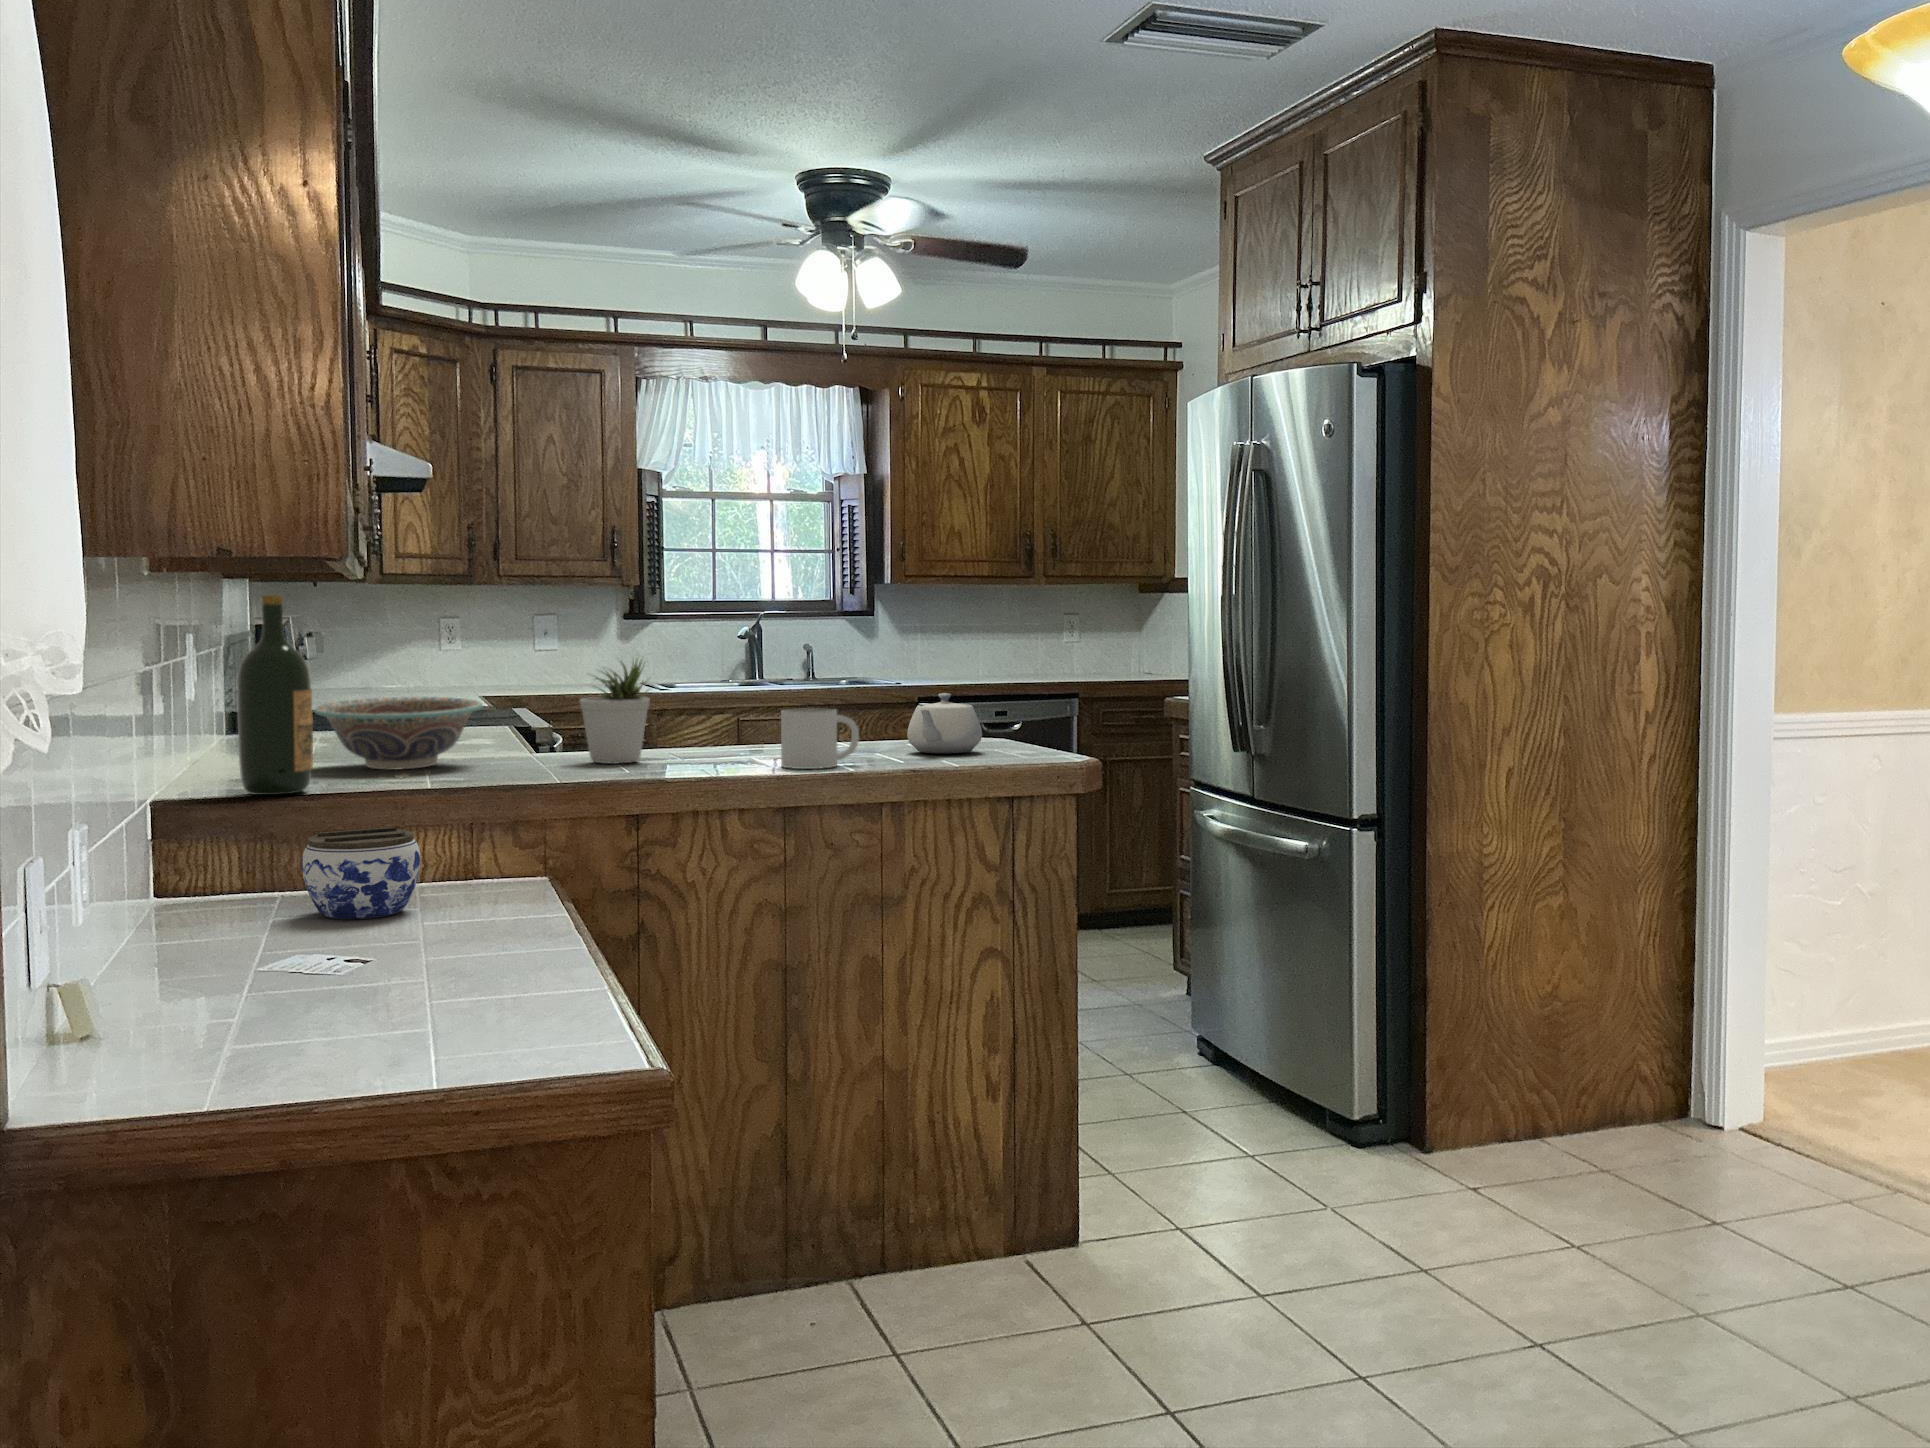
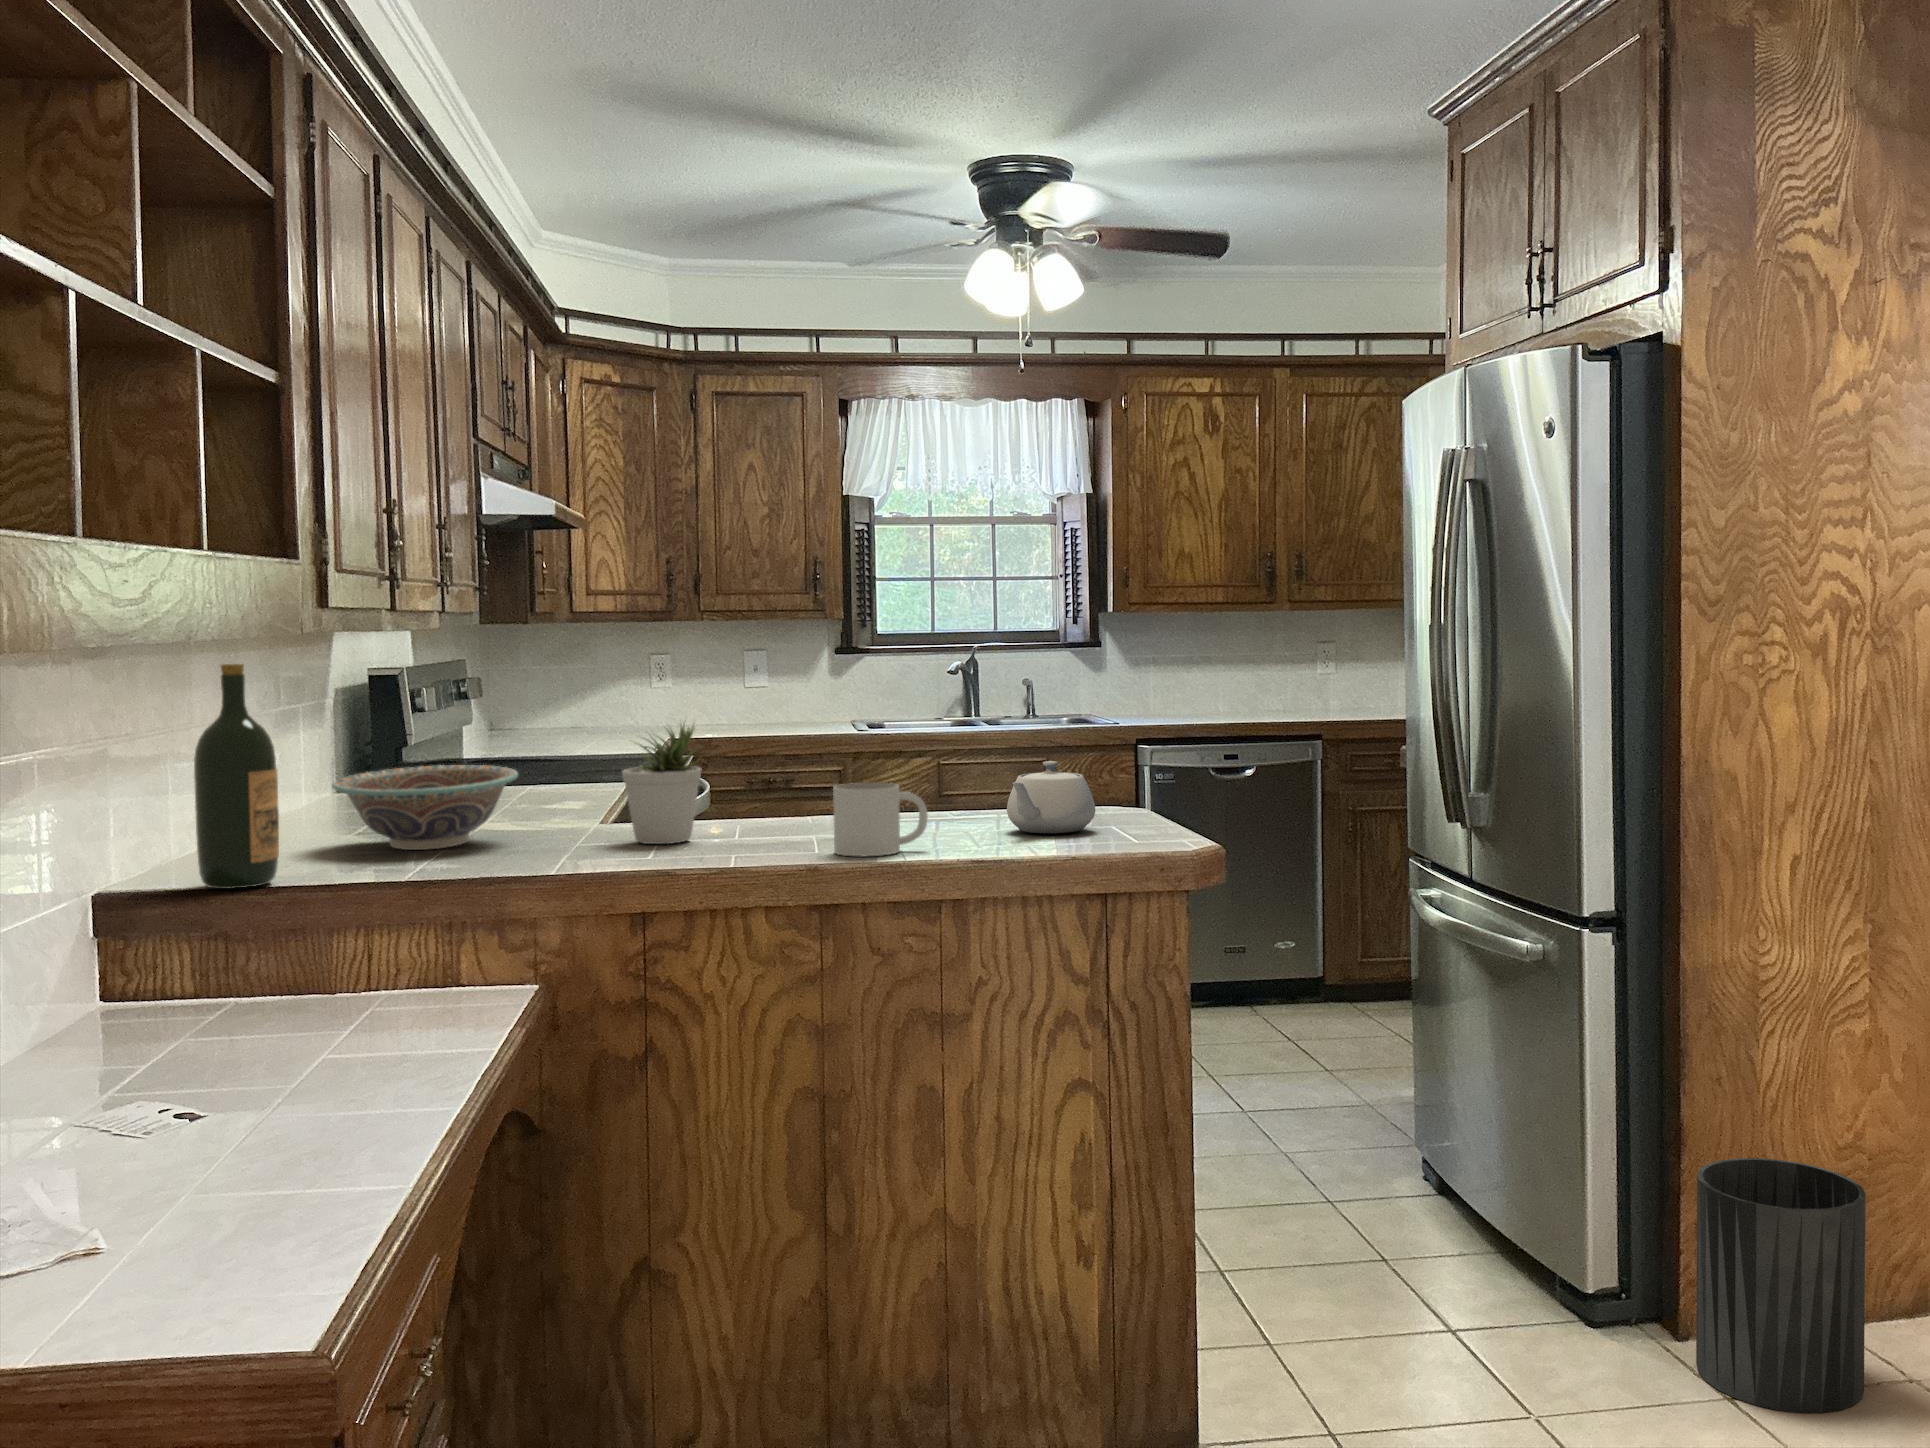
jar: present [302,827,420,919] -> none [200,937,339,1047]
trash can: none [1443,1007,1569,1195] -> present [1696,1158,1866,1413]

